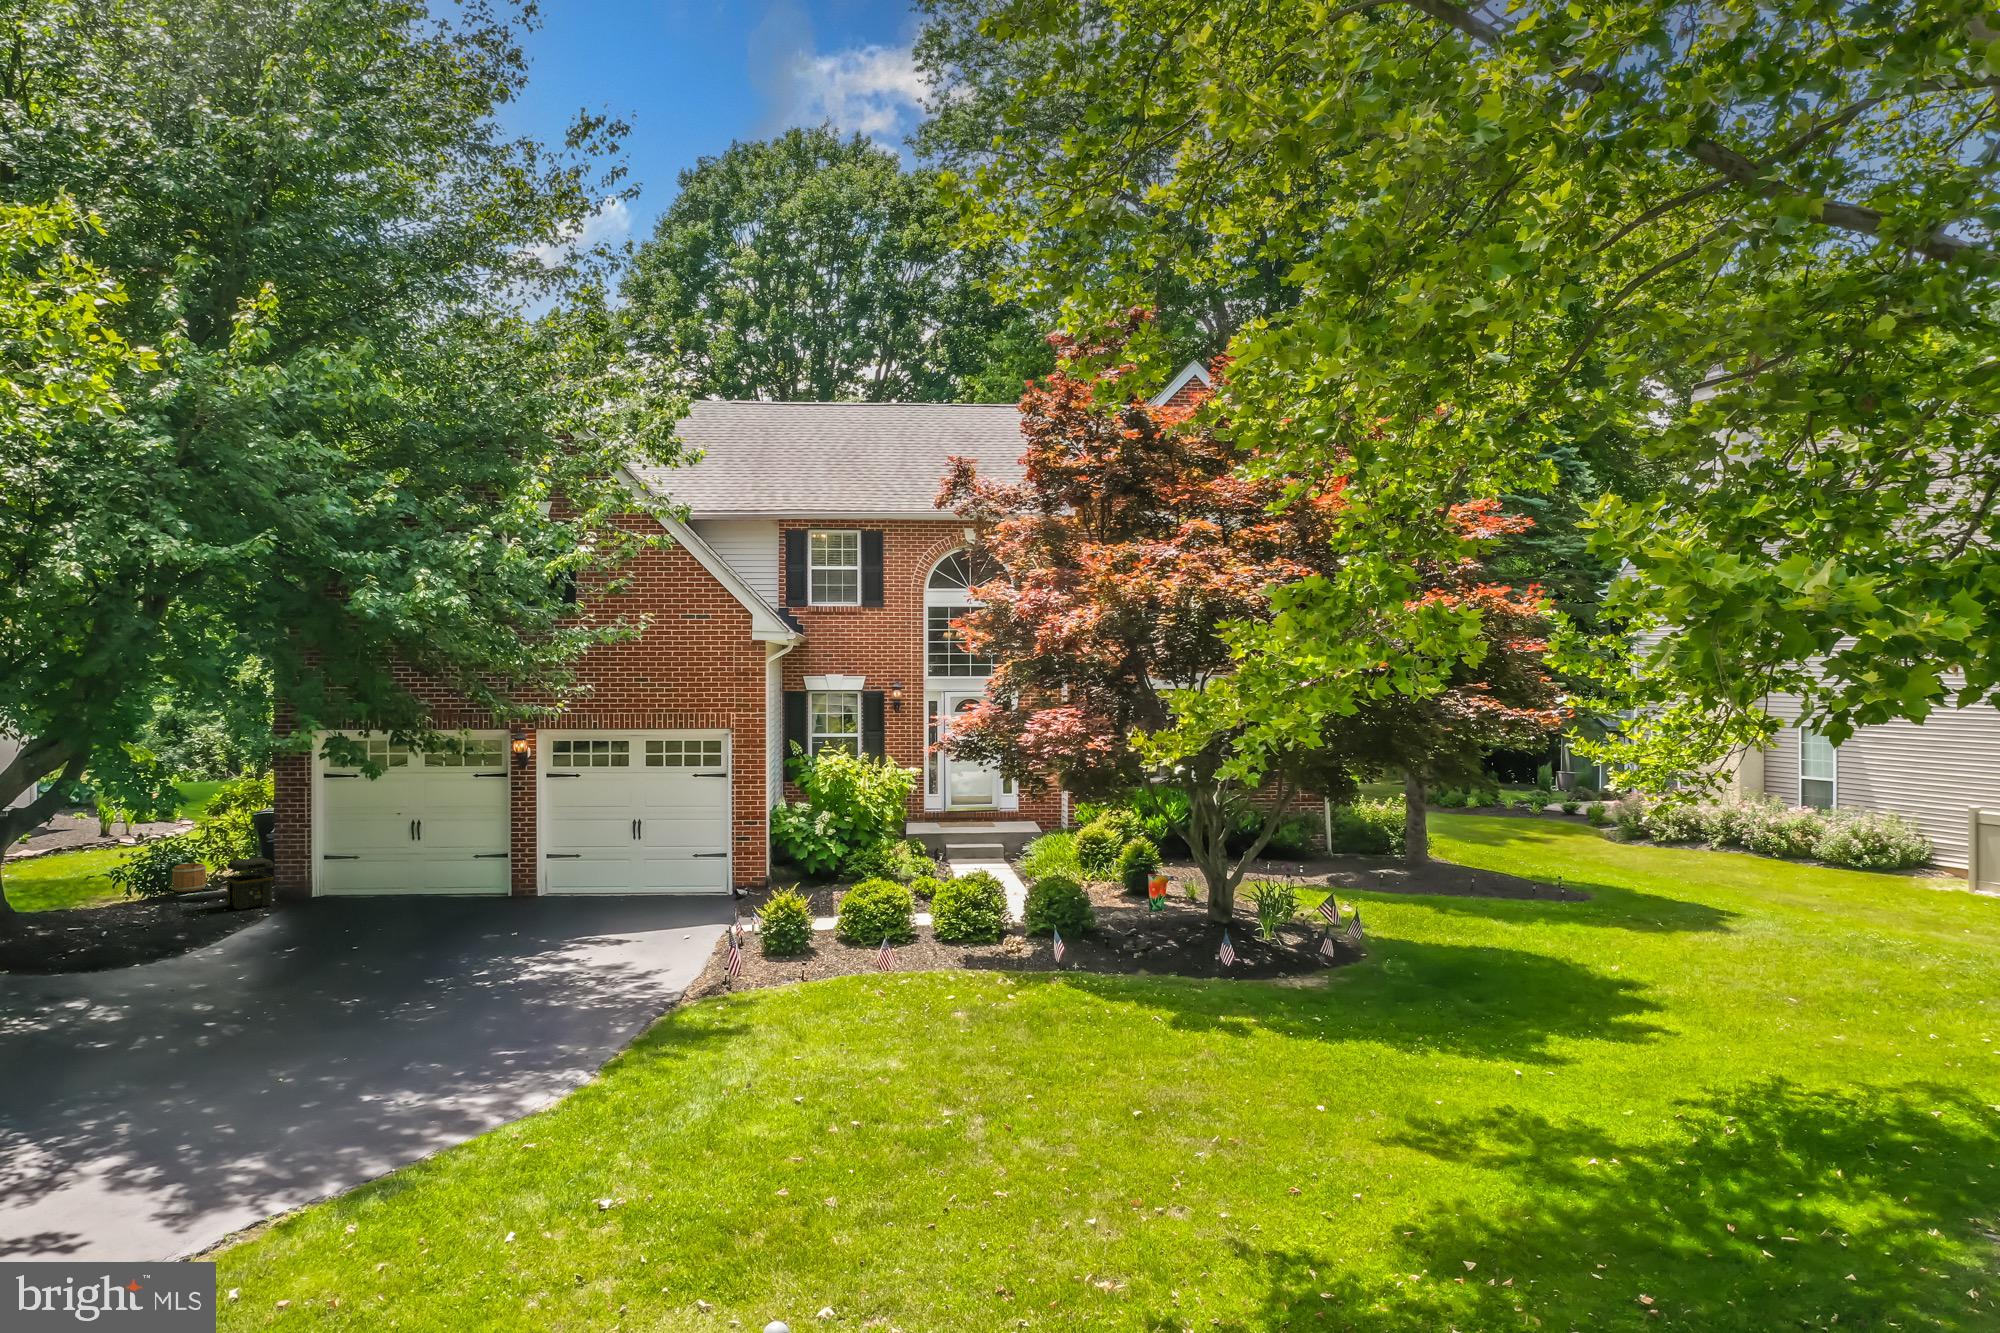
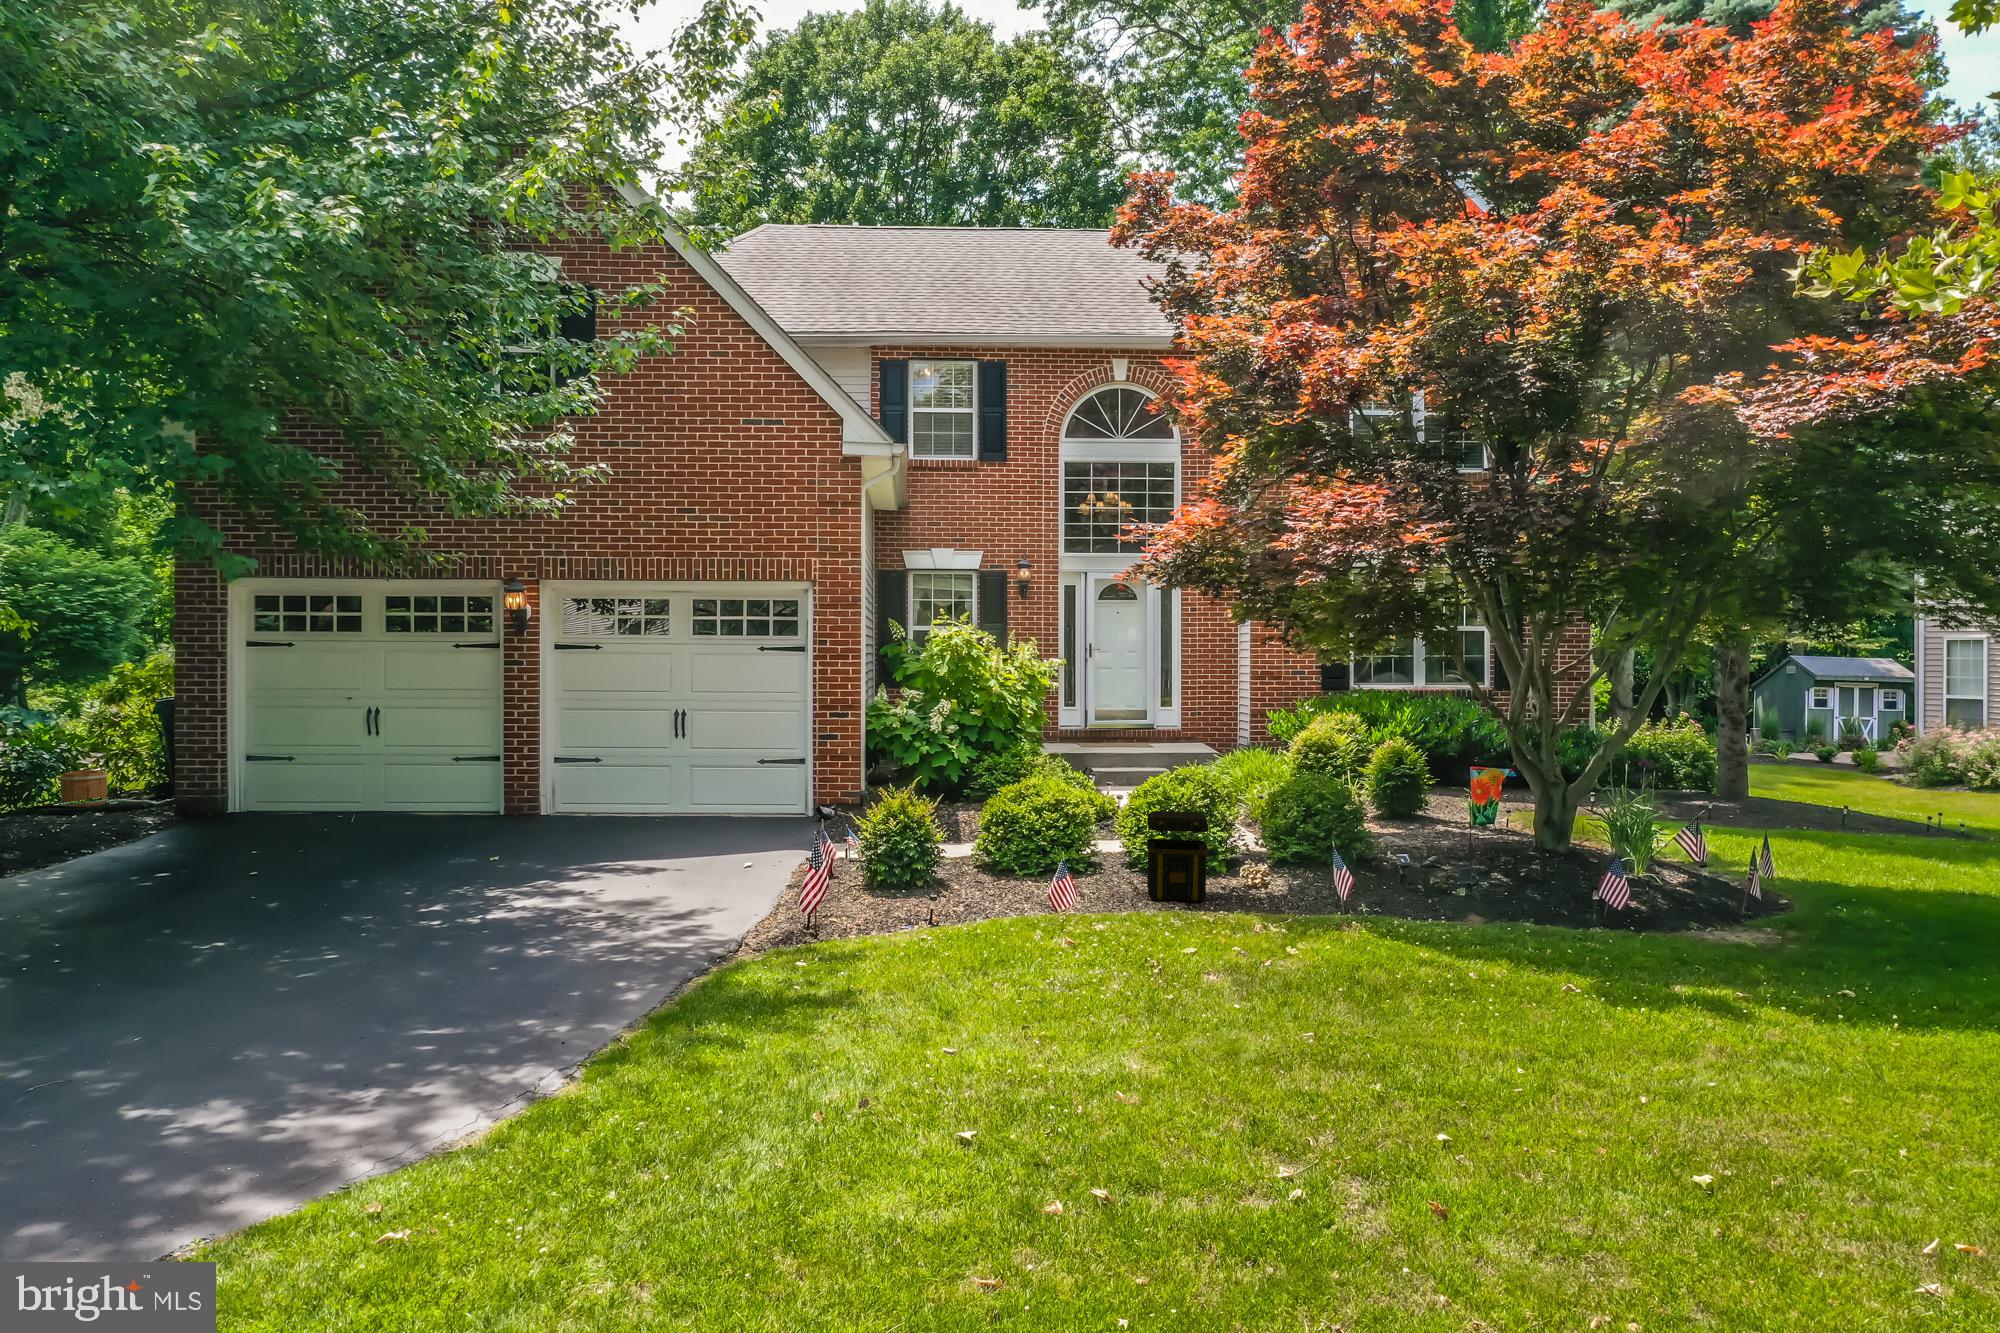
toolbox: present [227,858,273,910] -> present [1147,811,1208,902]

